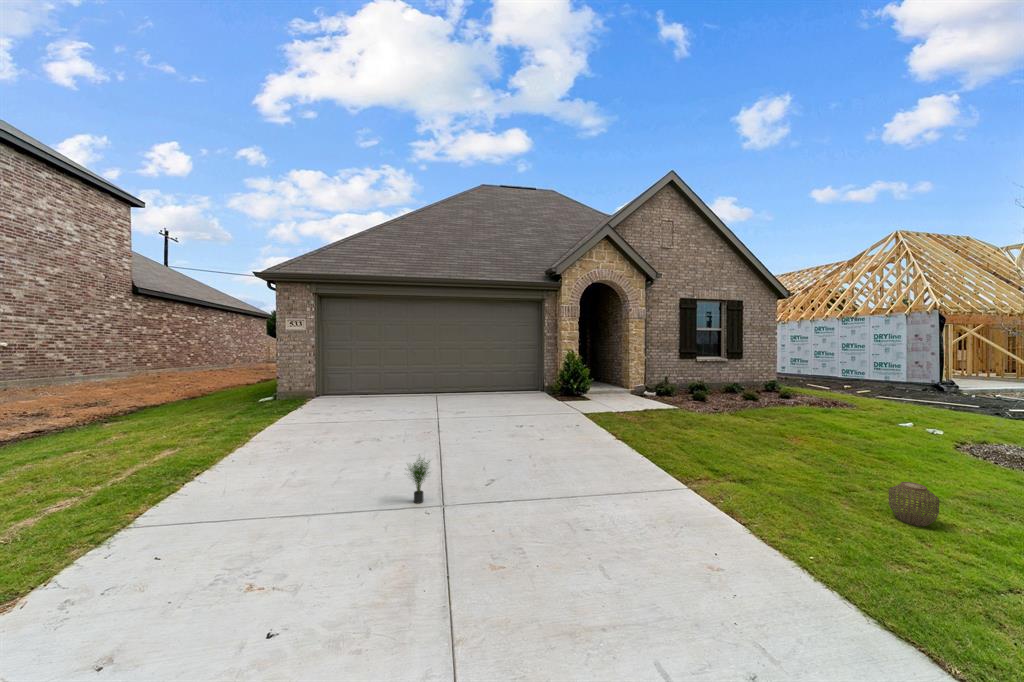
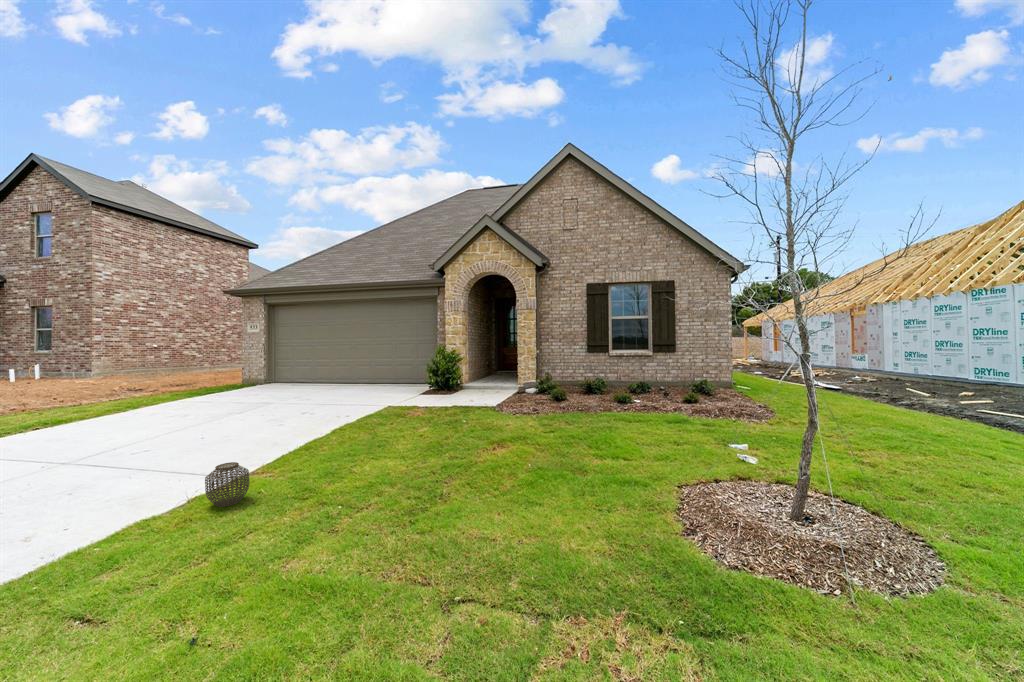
potted plant: present [409,458,430,503] -> none [45,413,74,447]

